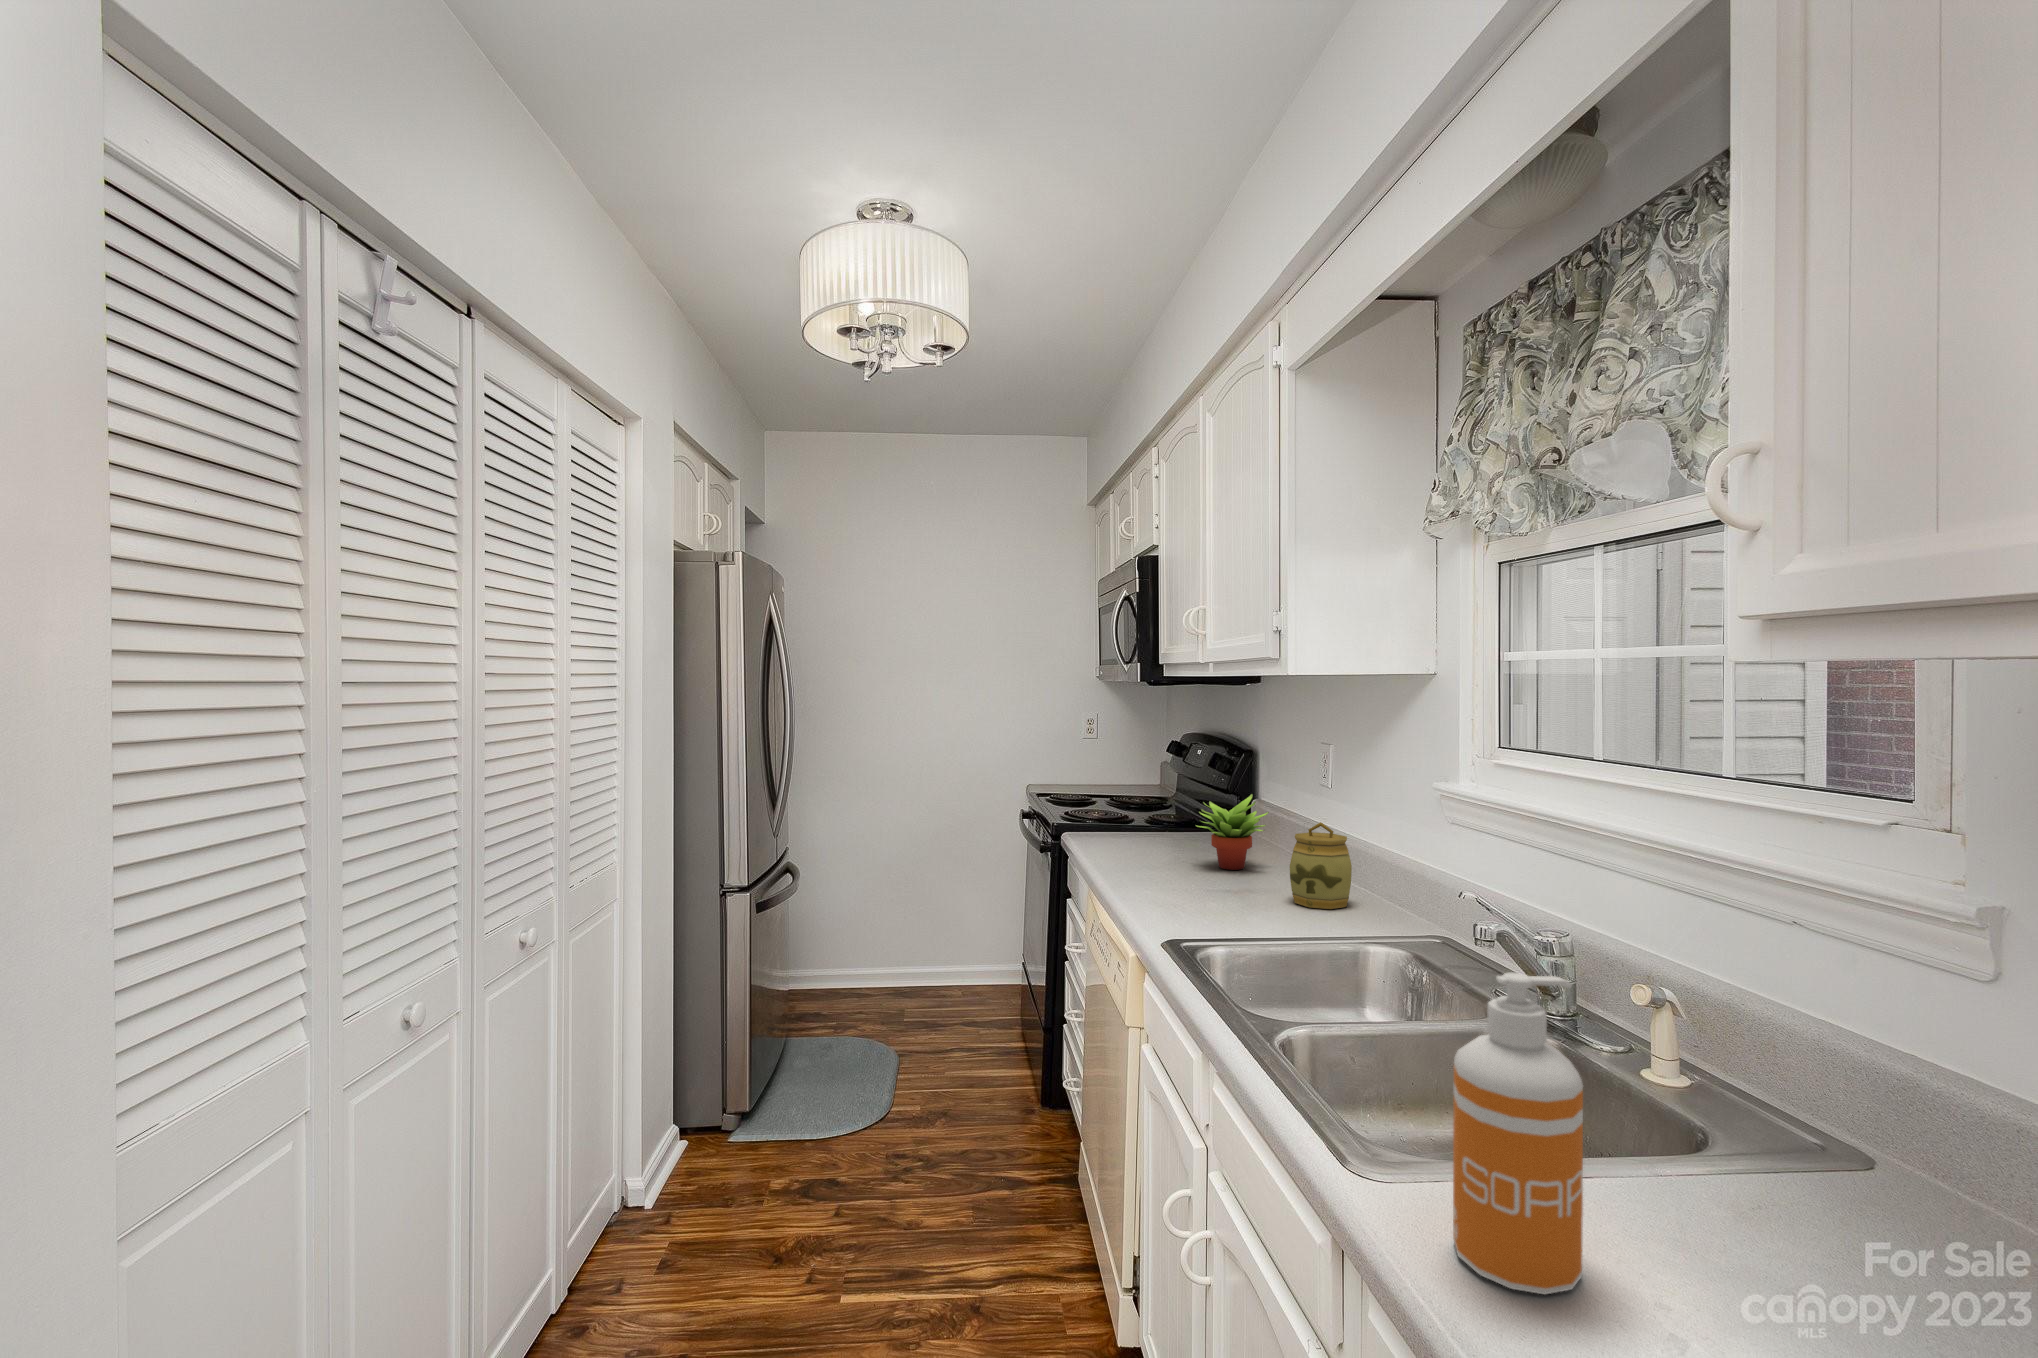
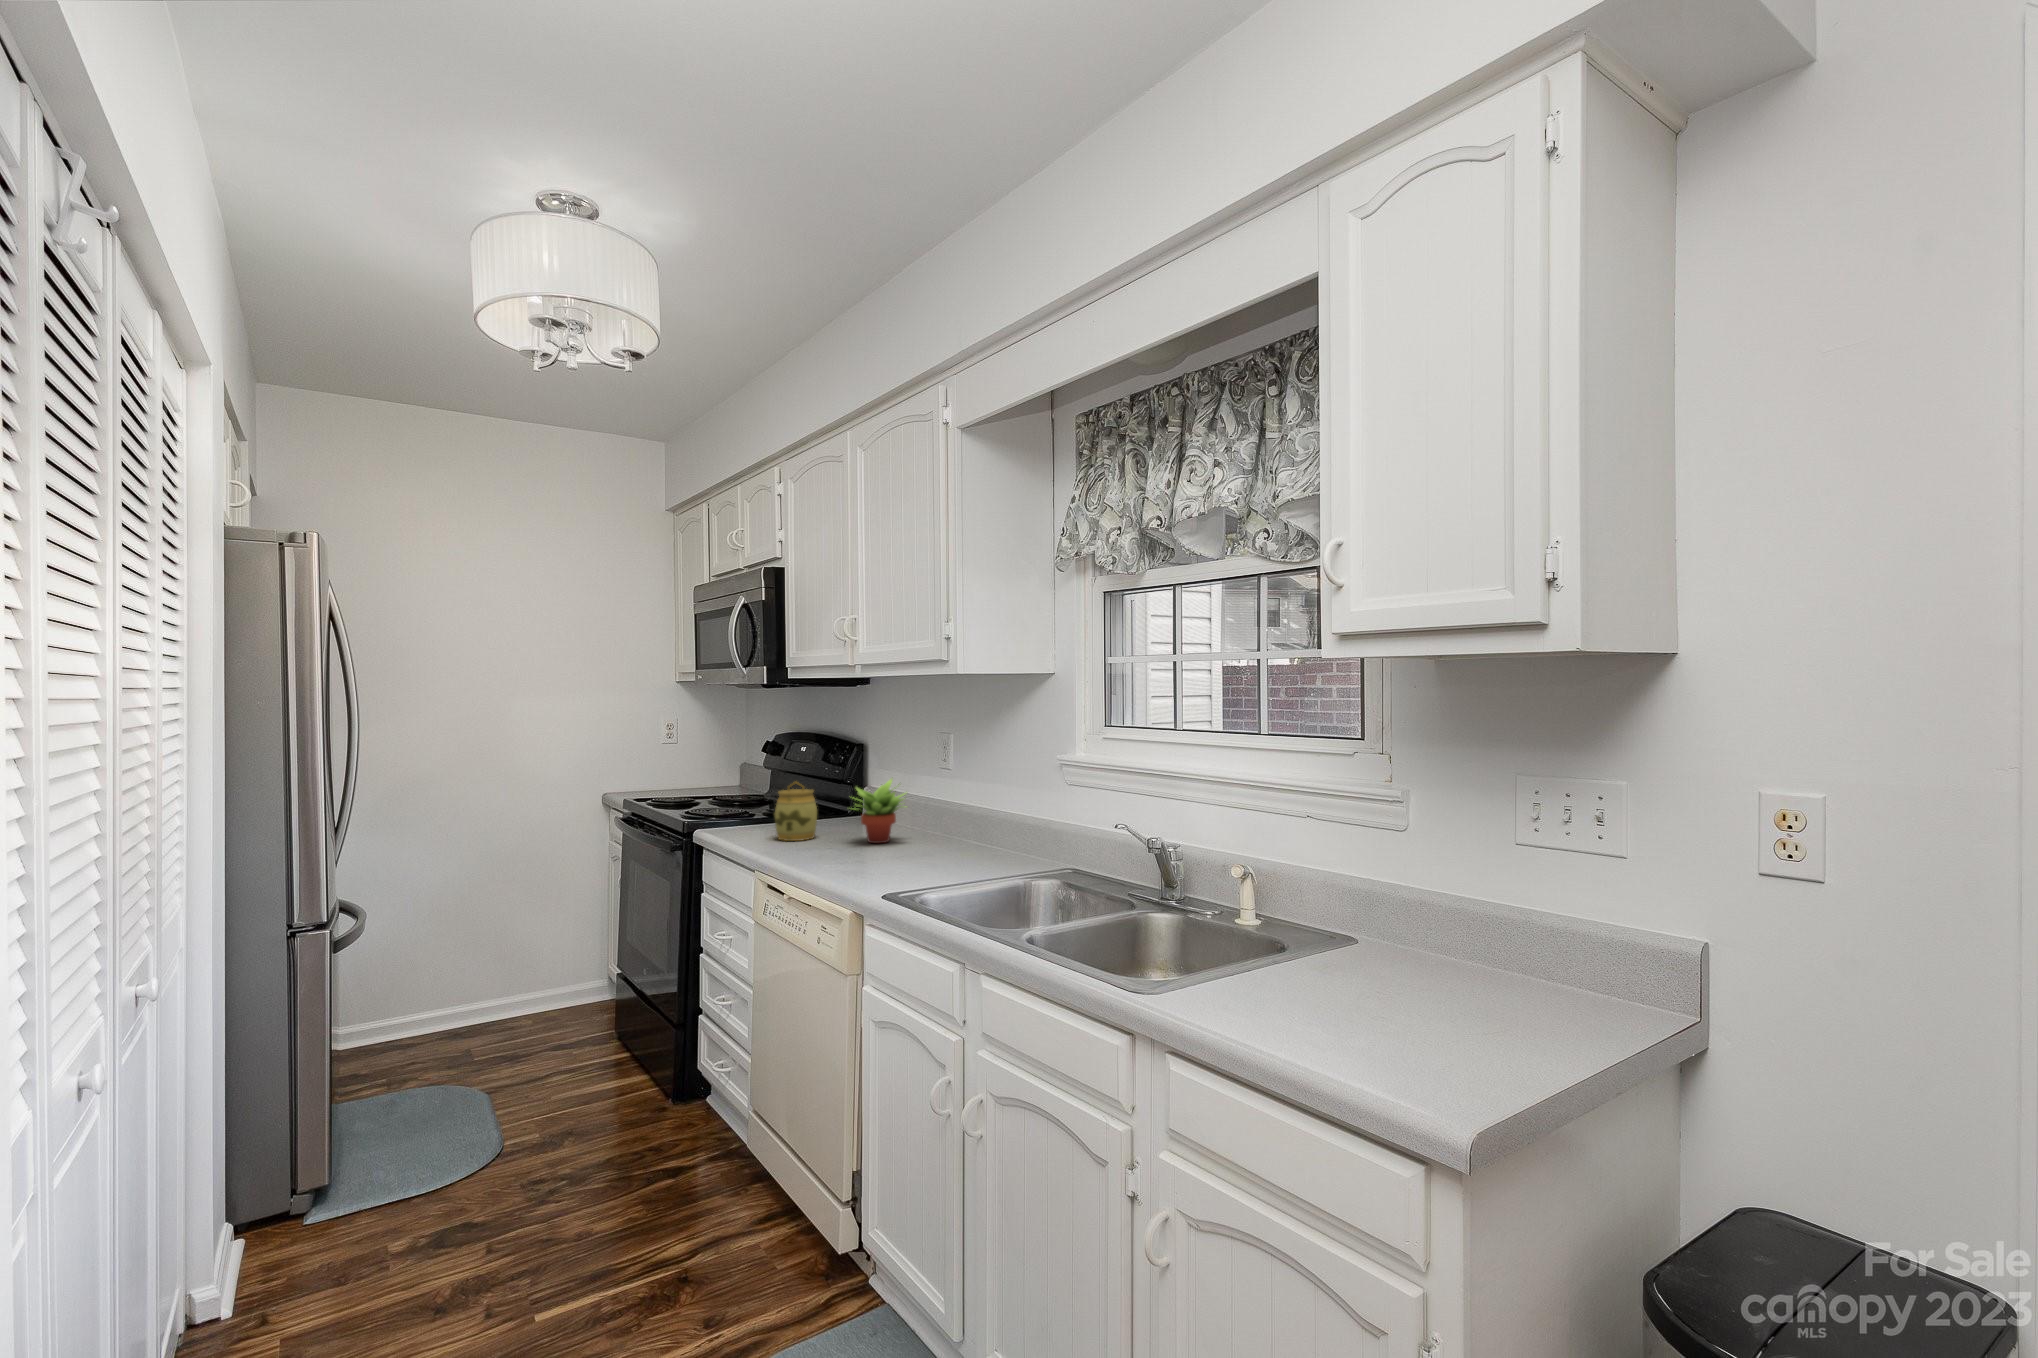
jar: present [1290,822,1352,909] -> present [775,782,817,841]
soap dispenser: present [1453,972,1583,1294] -> none [1203,844,1271,1024]

